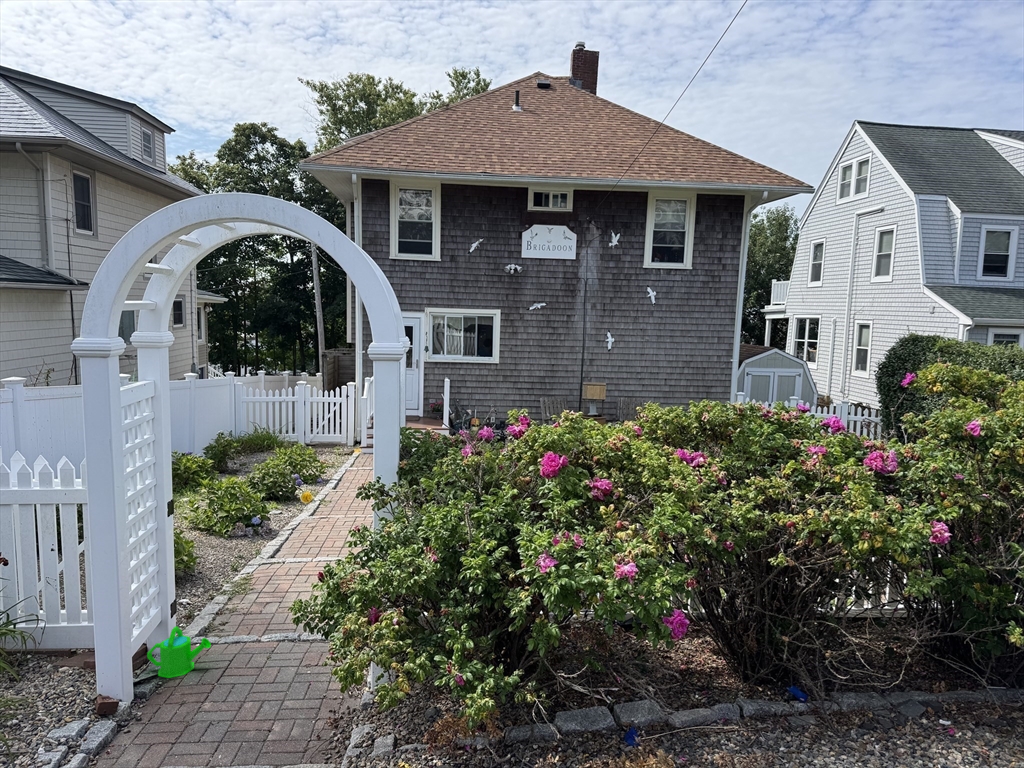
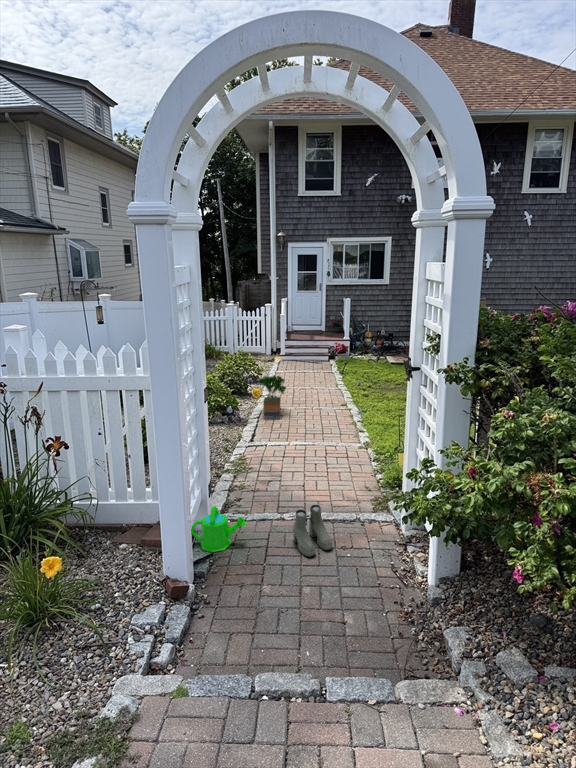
potted tree: none [291,478,326,531] -> present [259,376,286,420]
boots: none [263,622,302,678] -> present [293,505,332,557]

